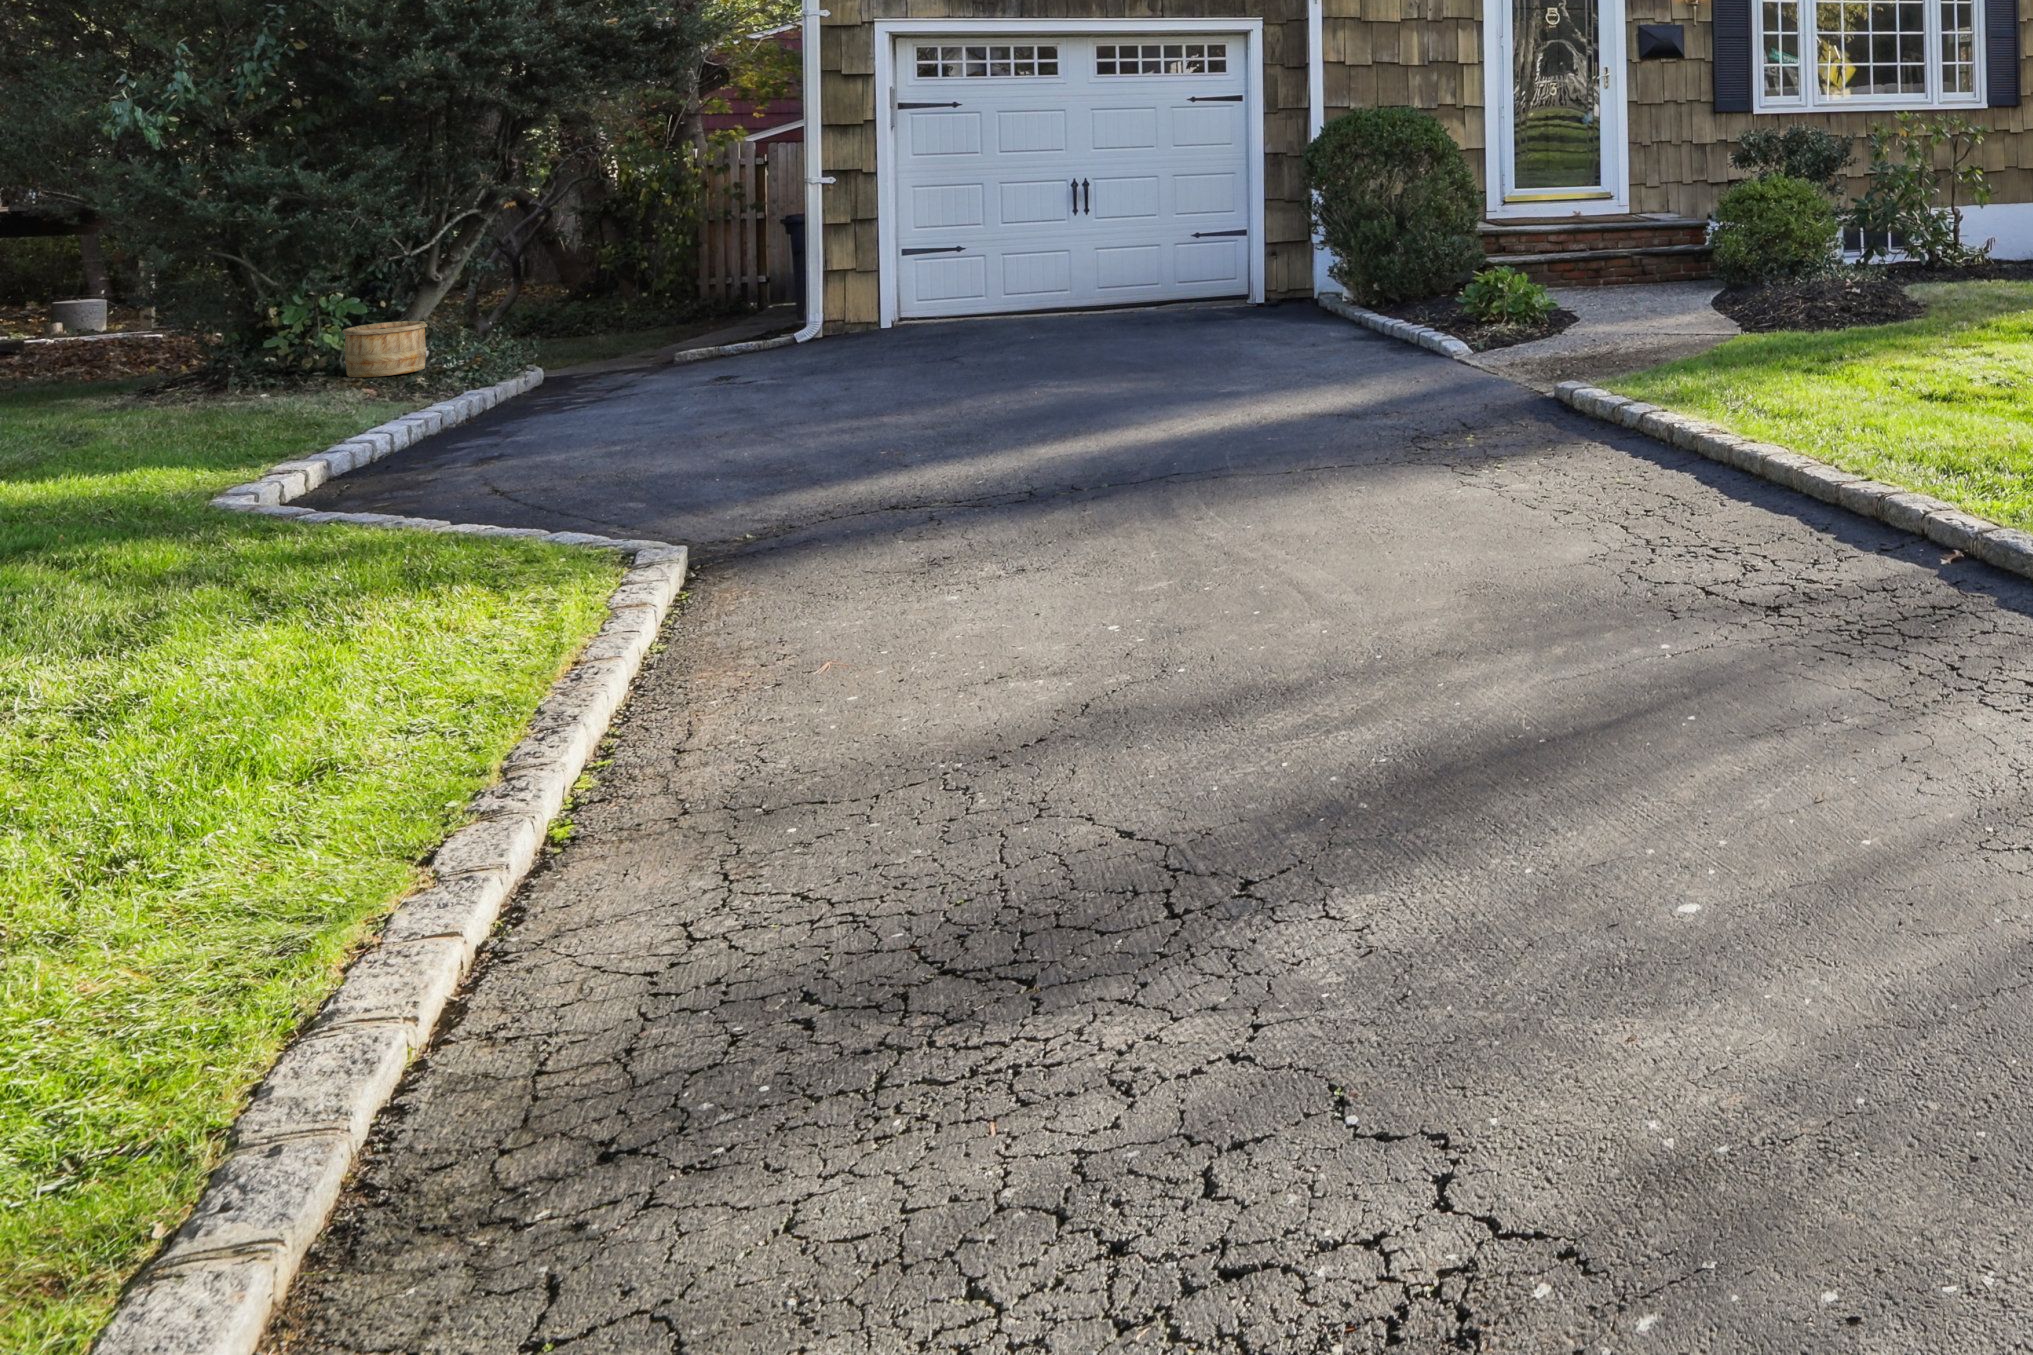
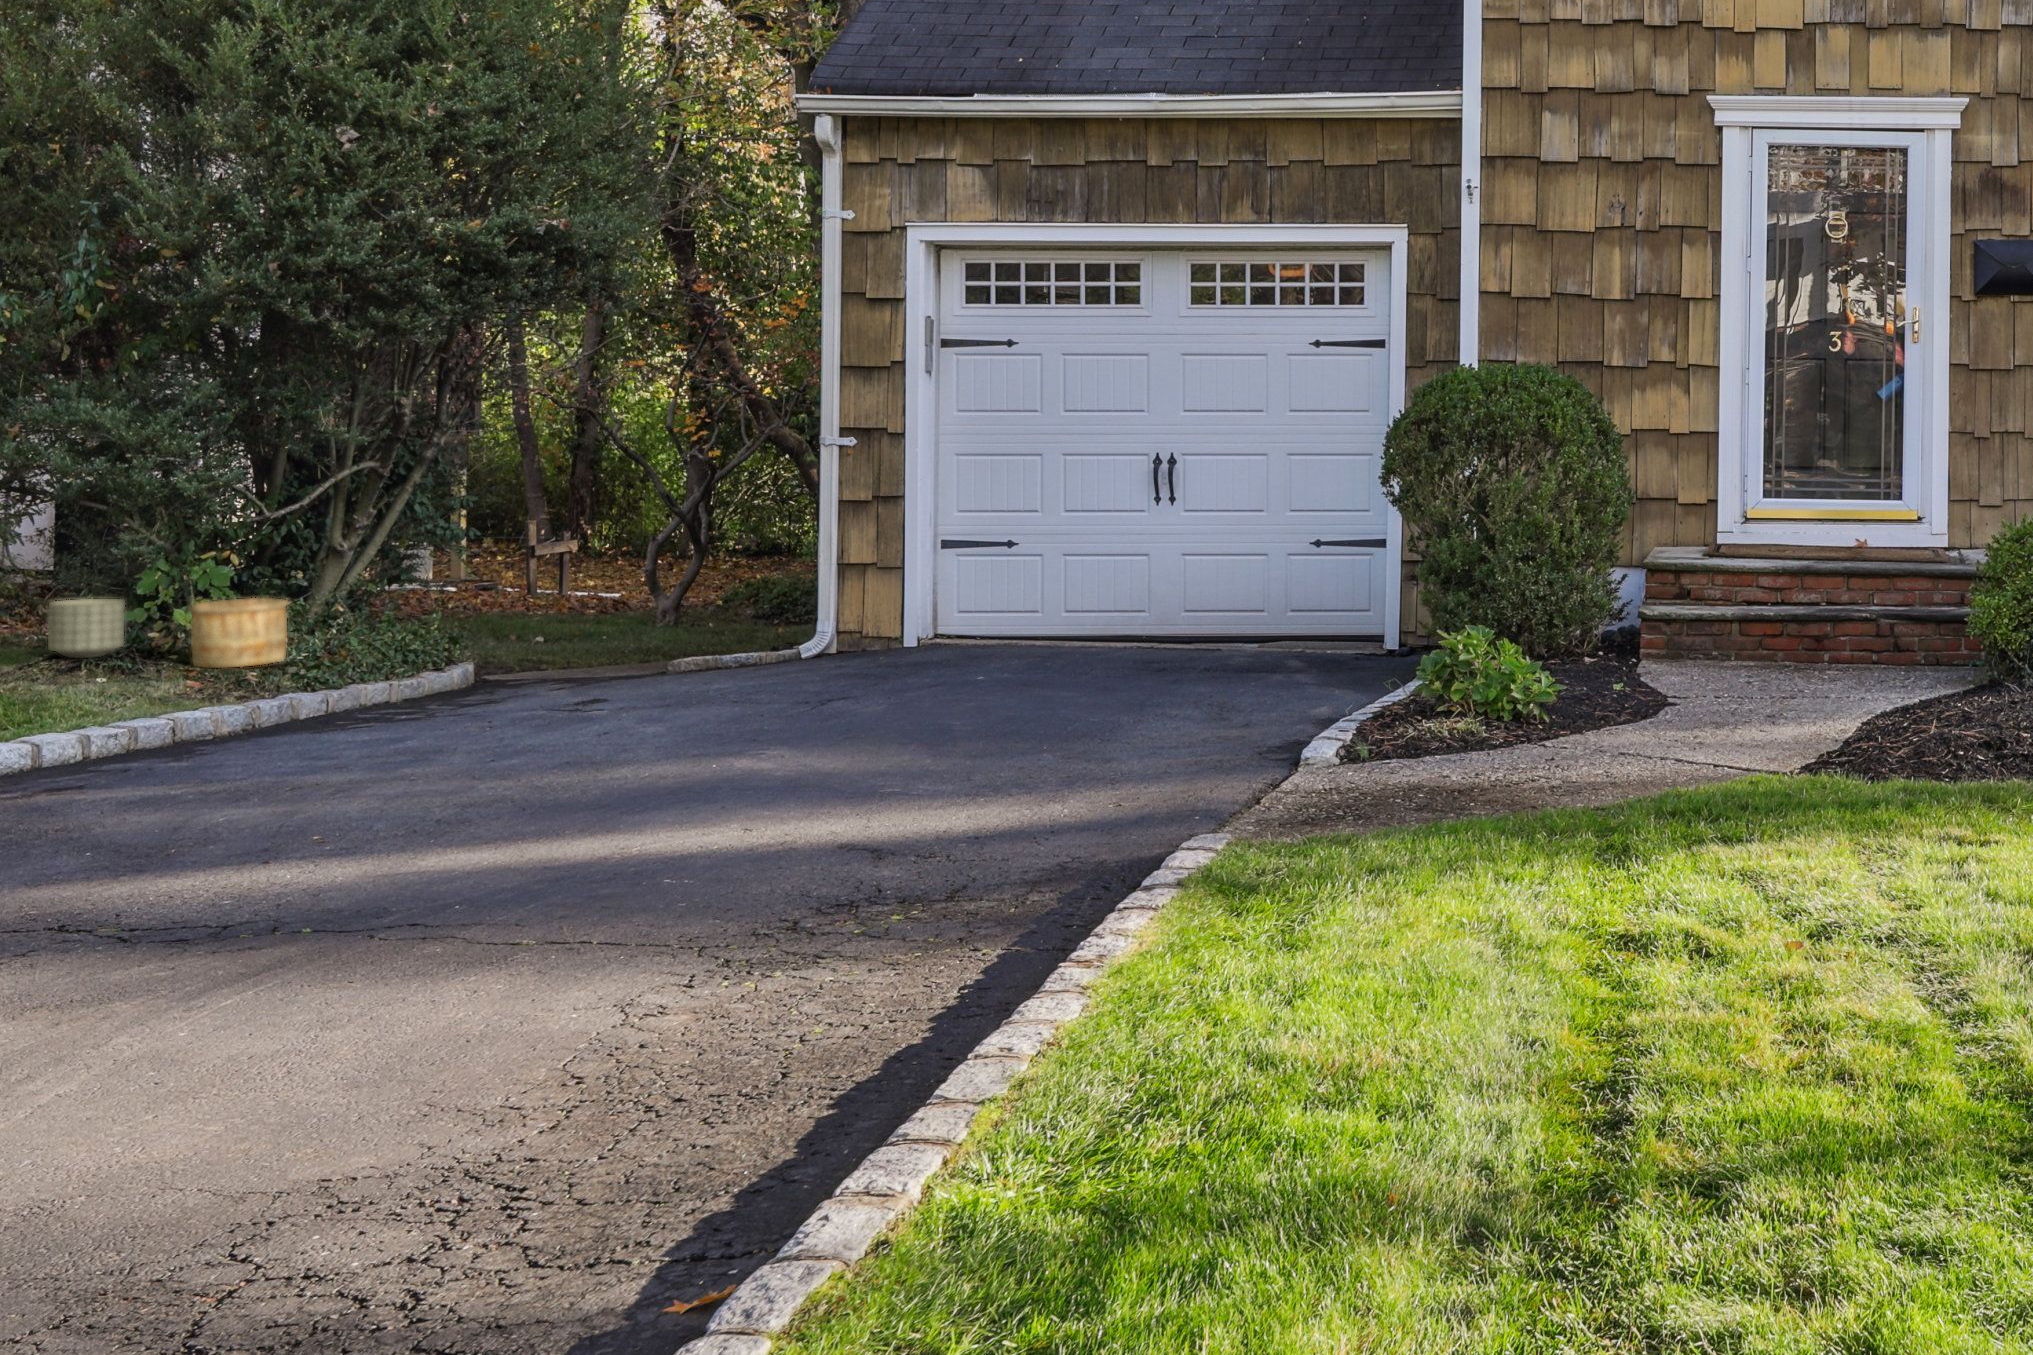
planter: none [204,331,271,380] -> present [48,599,125,658]

